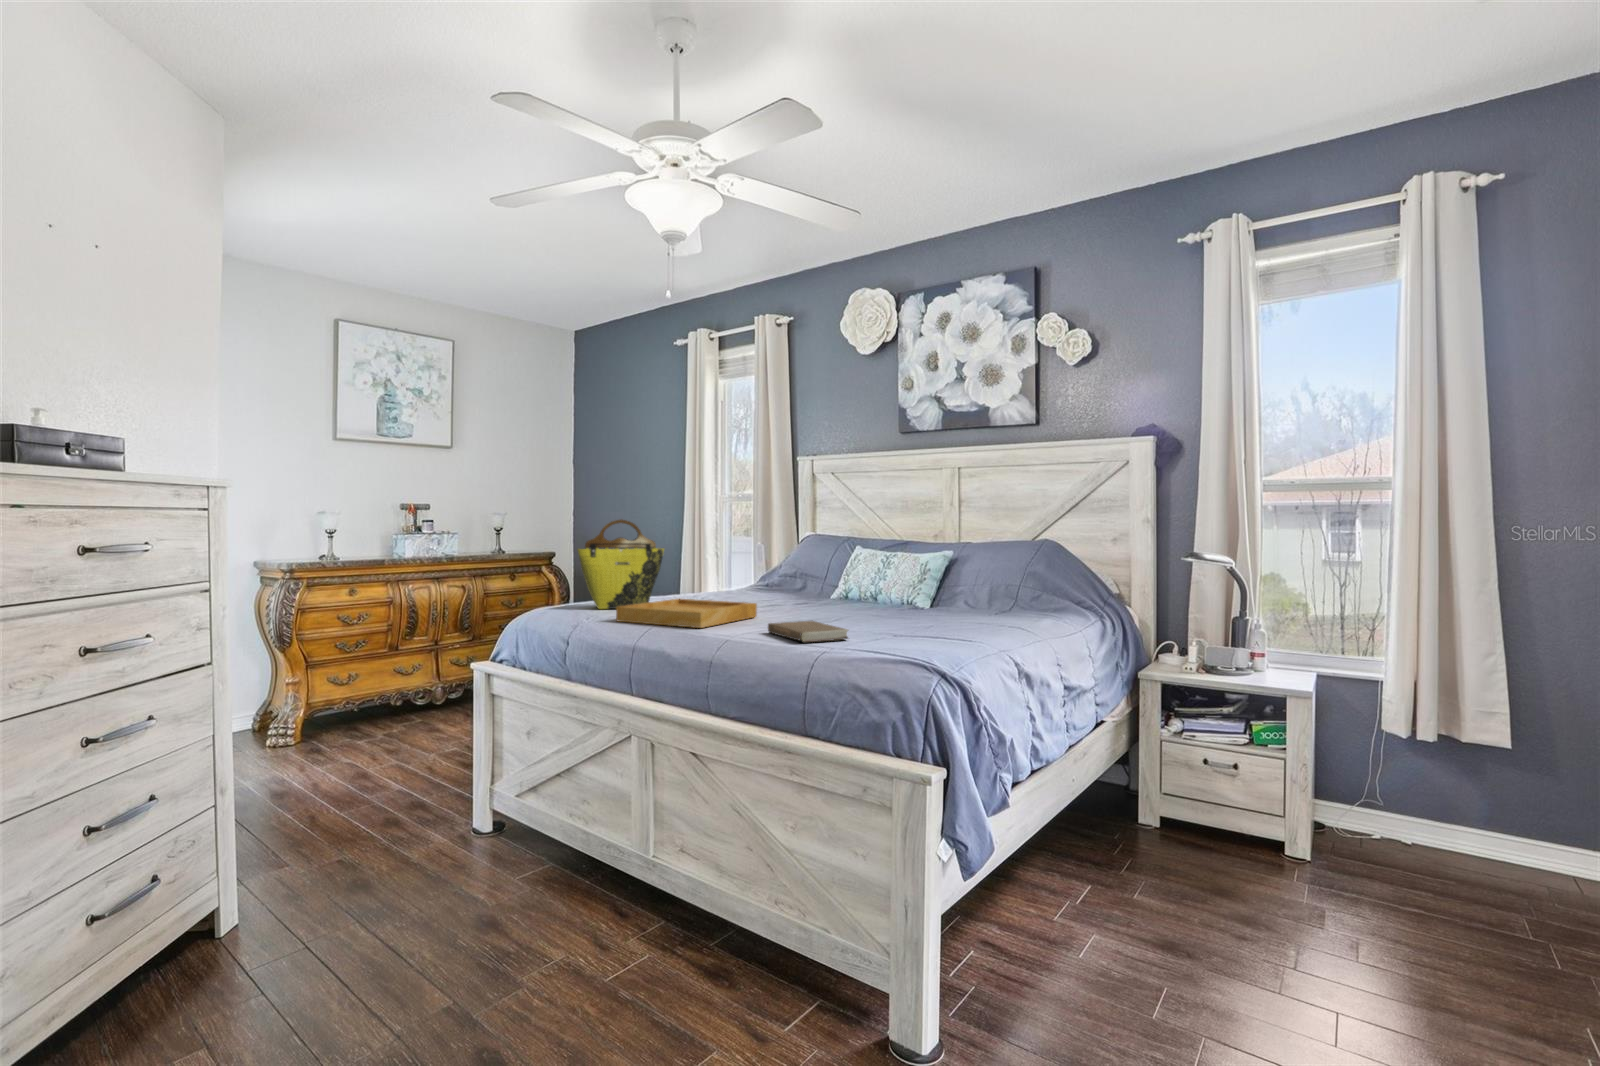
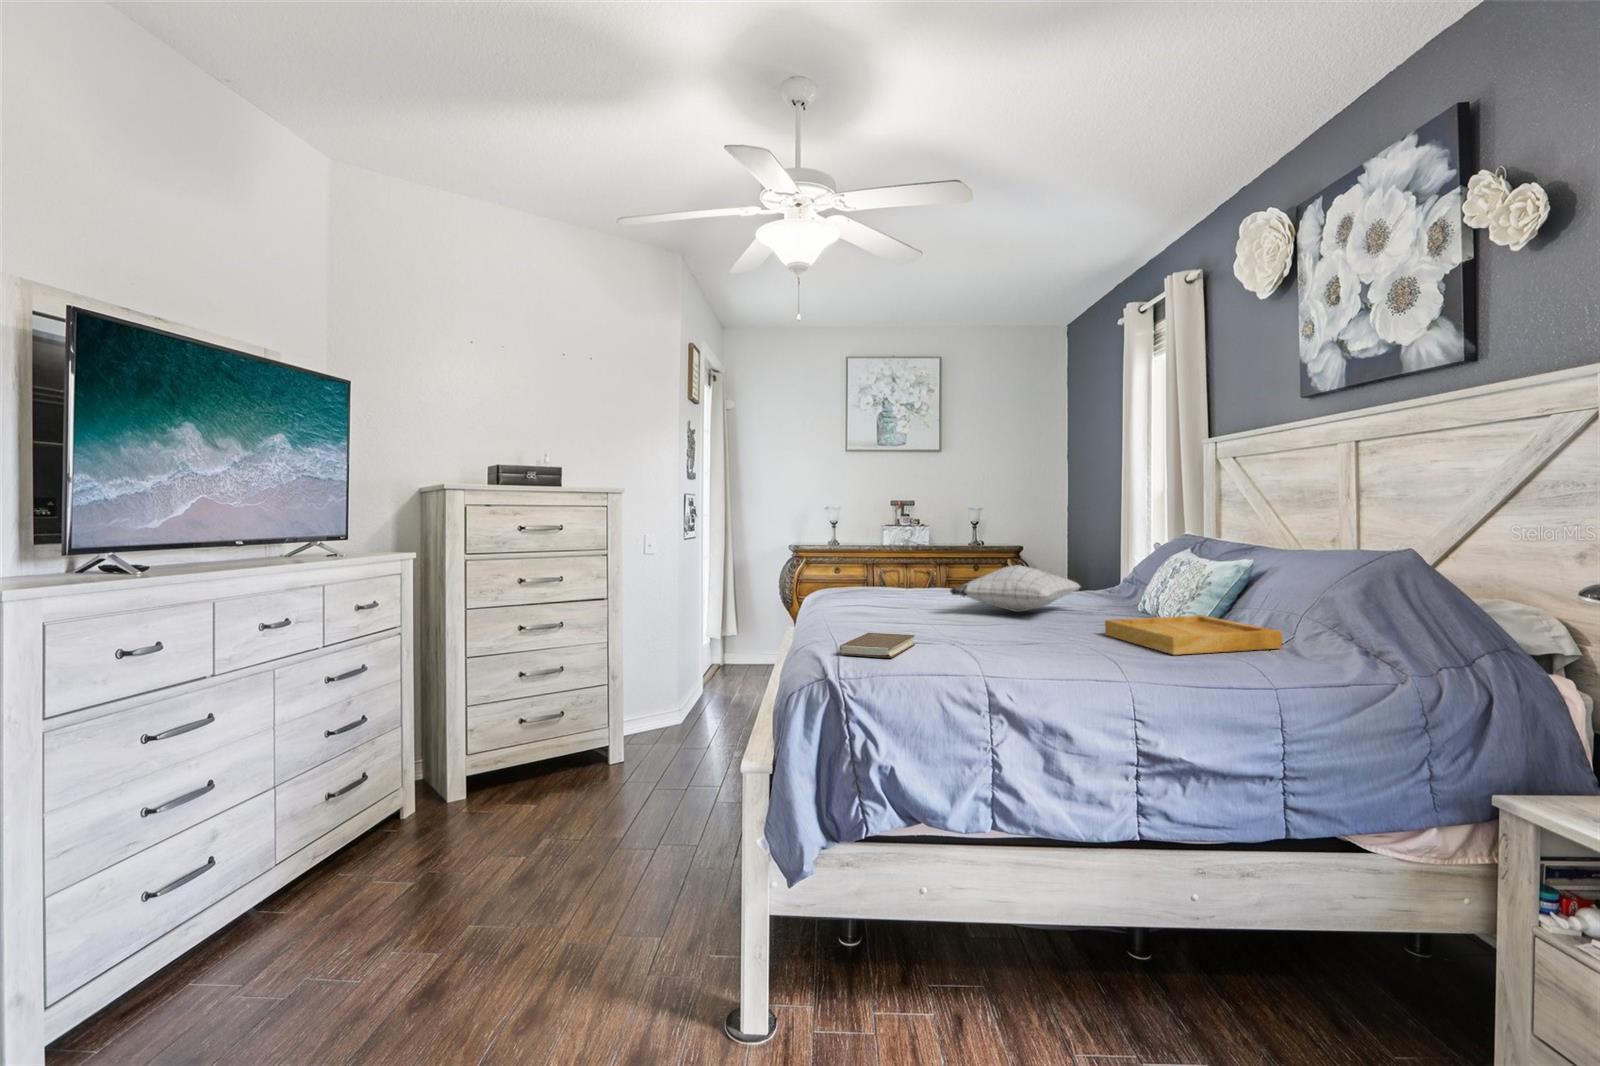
tote bag: present [578,520,664,609] -> none [848,525,920,607]
pillow: none [714,559,819,603] -> present [950,565,1080,612]
tray: present [616,599,757,628] -> present [1105,615,1282,655]

